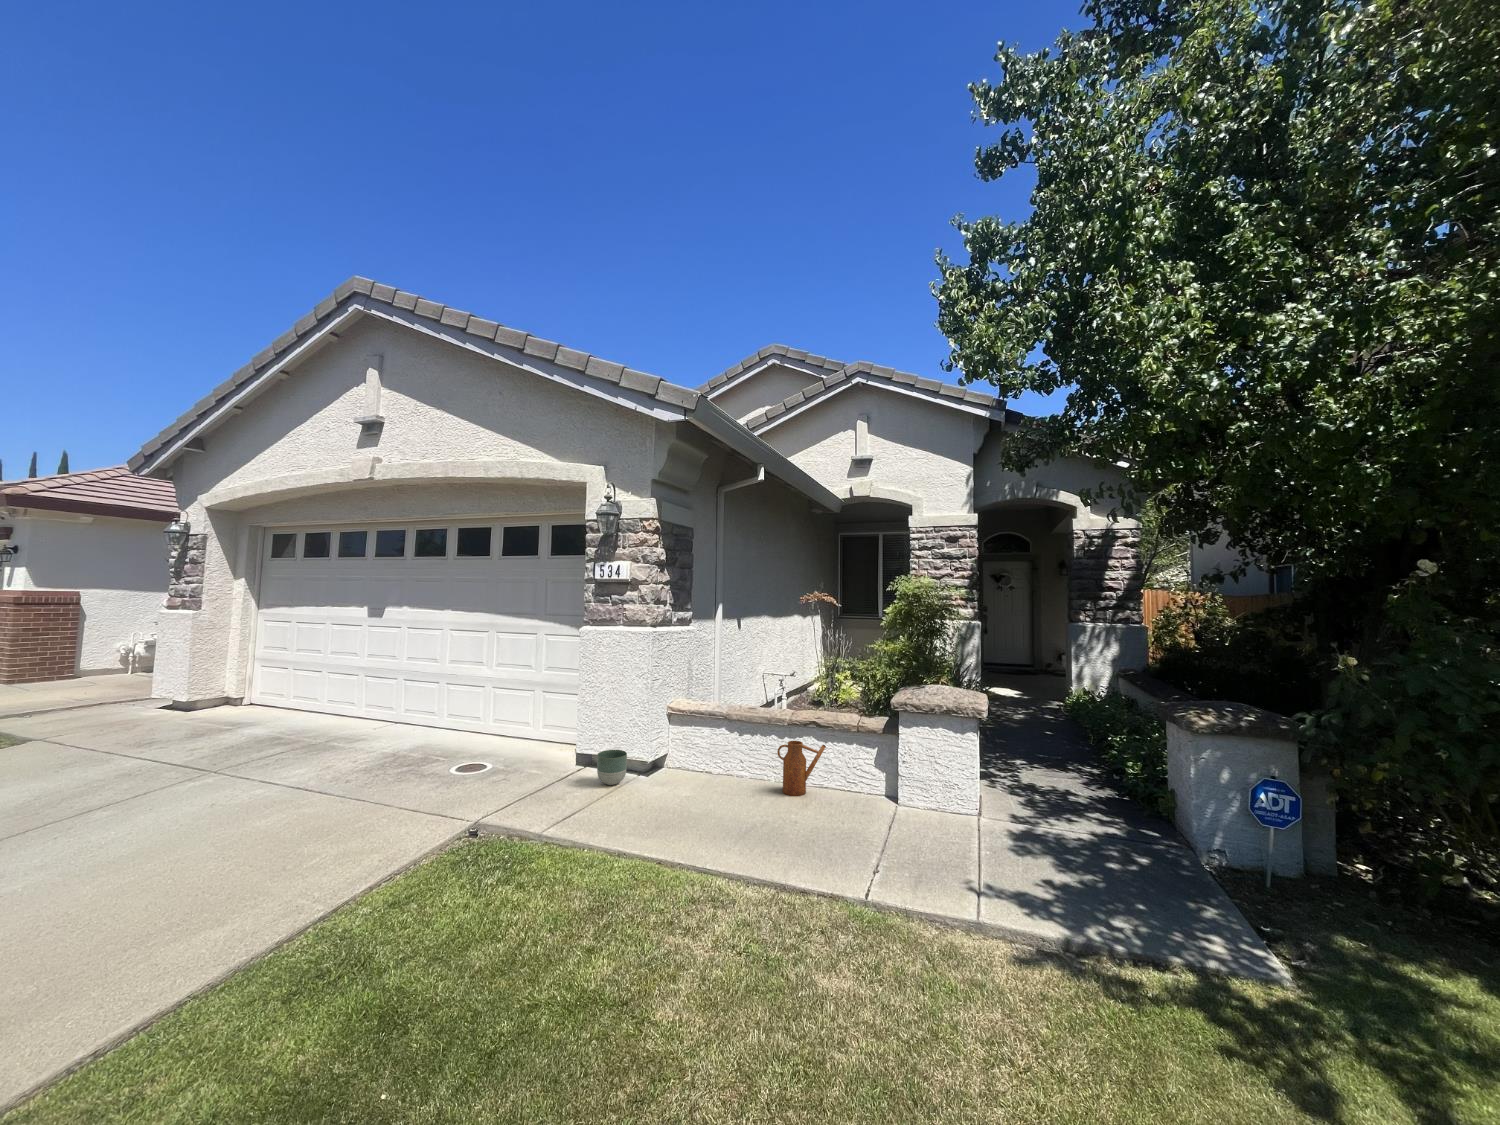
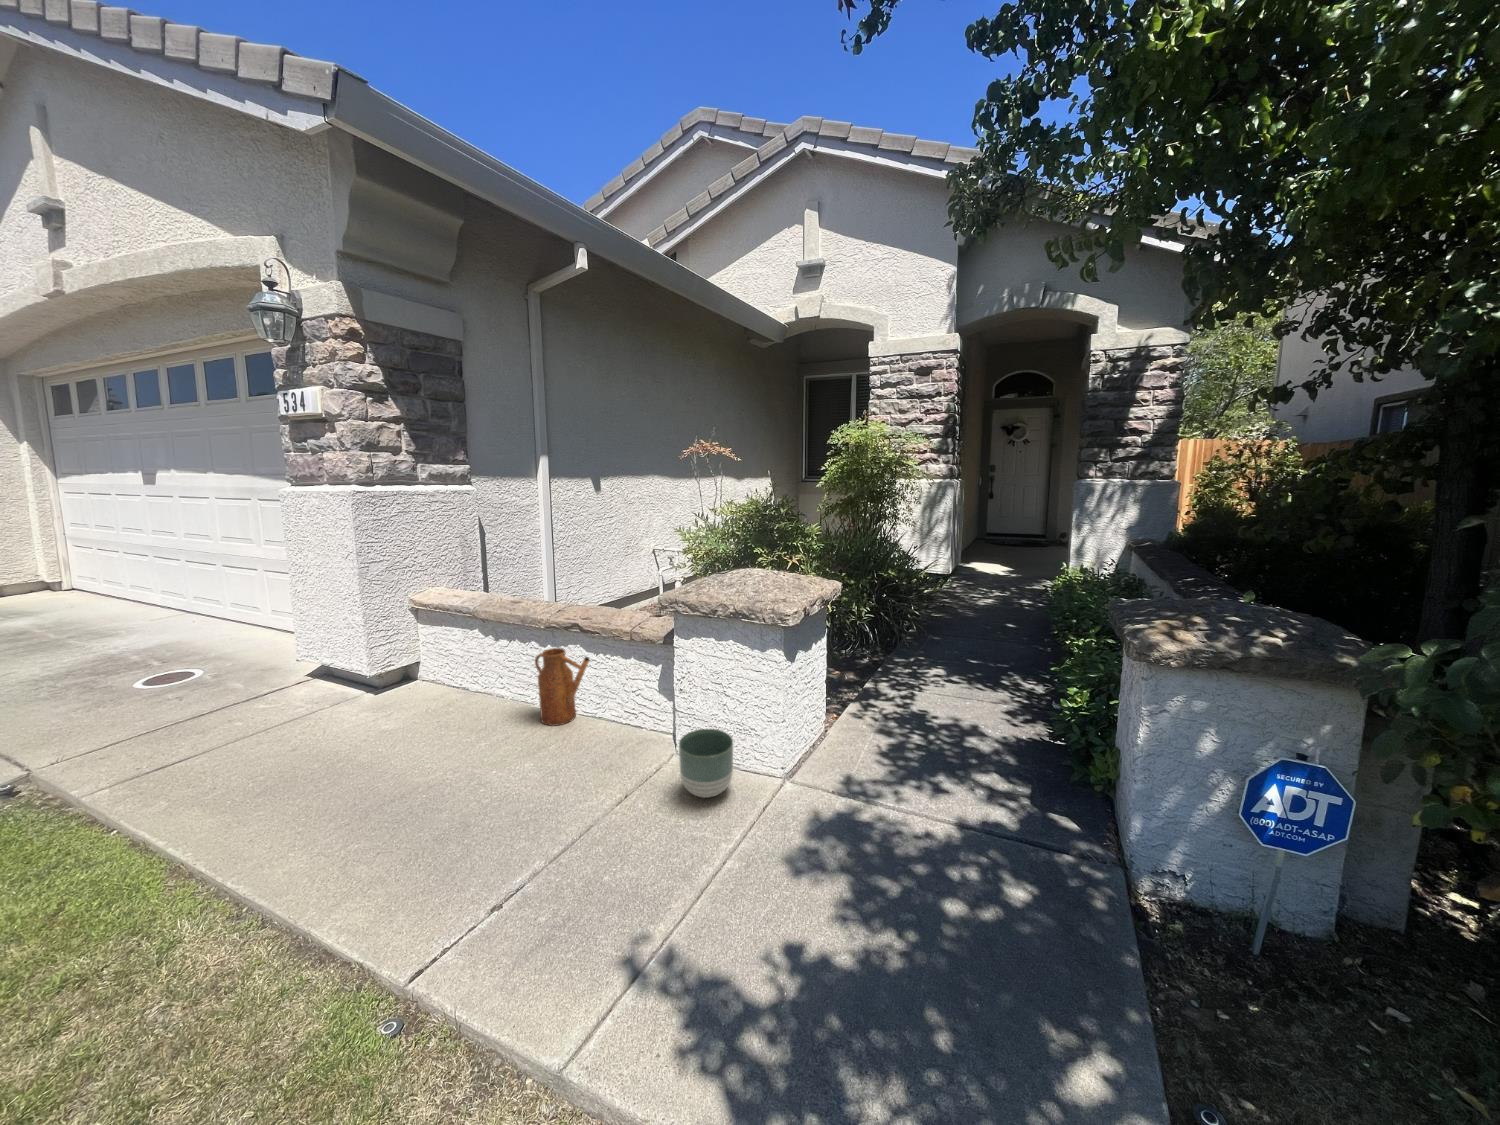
planter: present [597,750,627,785] -> present [679,729,733,798]

